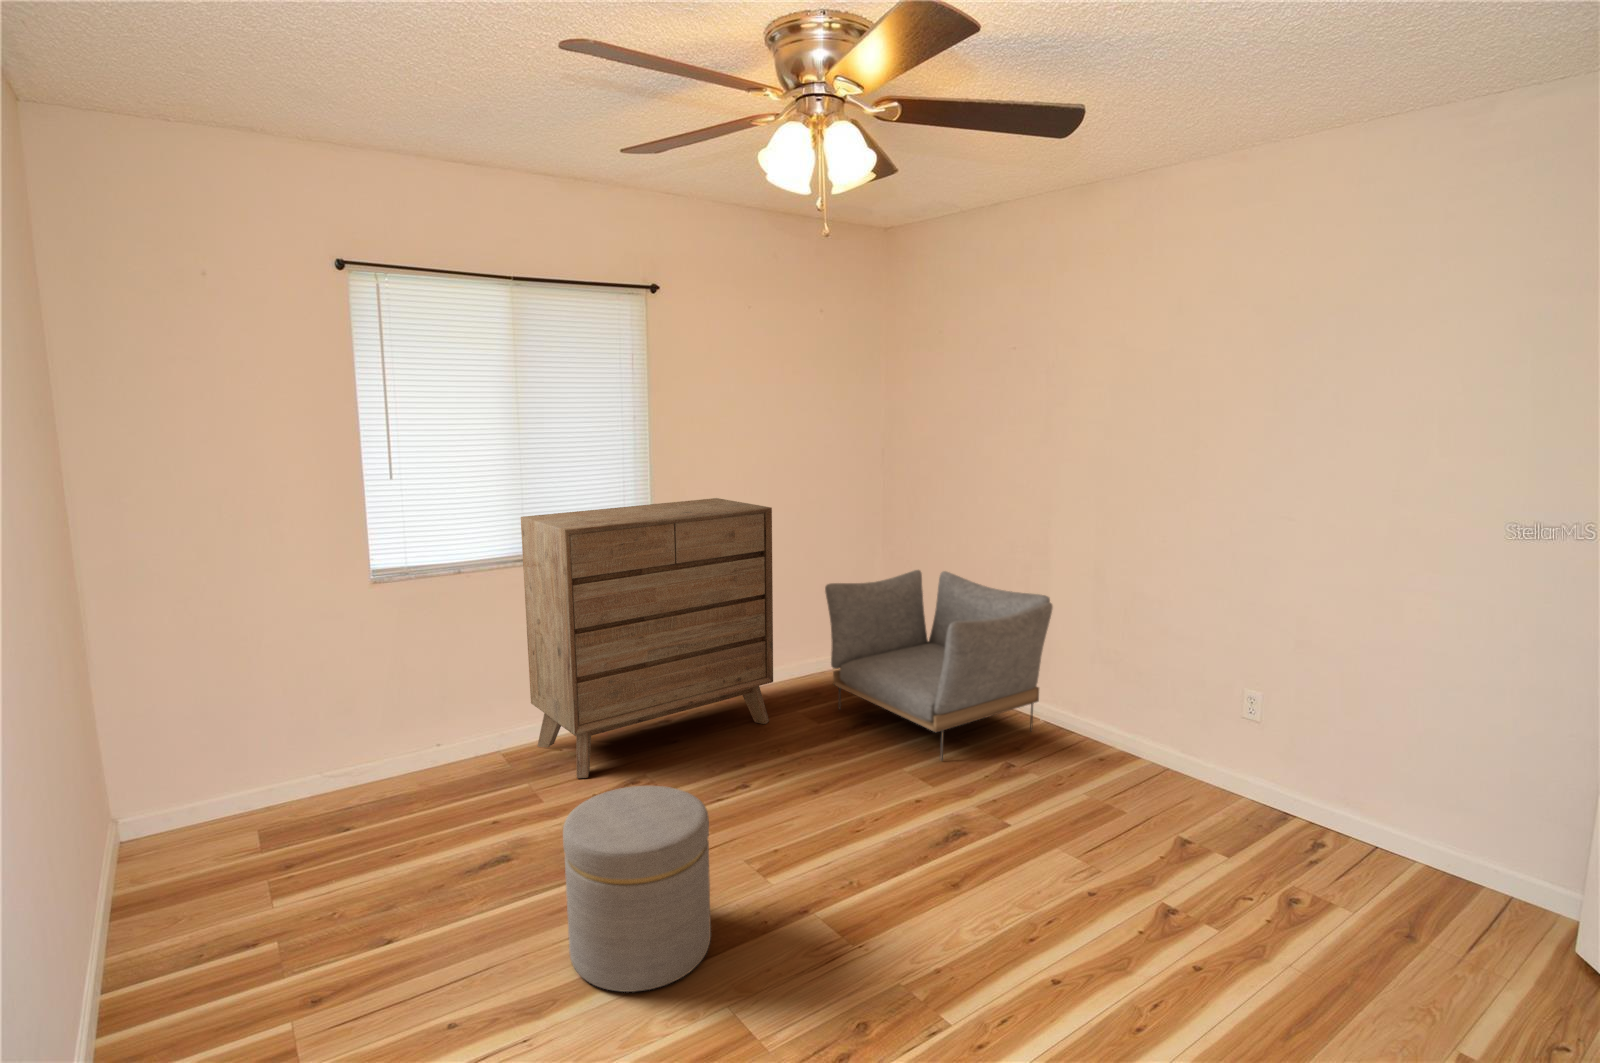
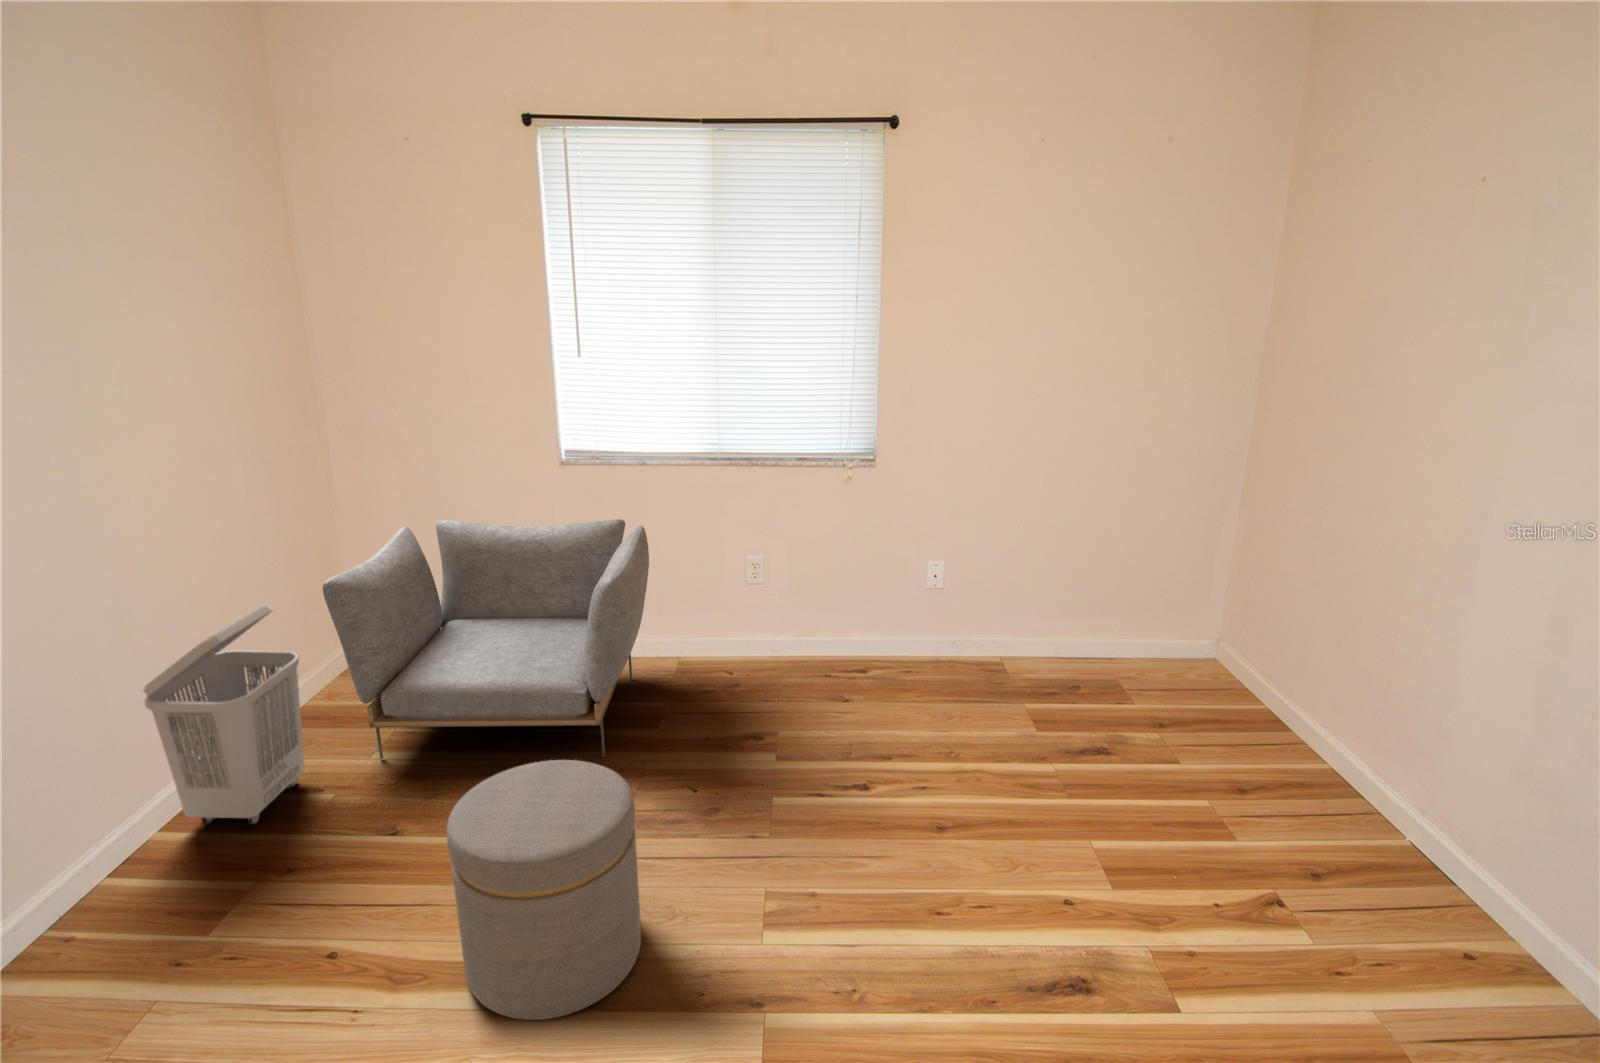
dresser: present [521,498,773,778] -> none [700,408,1006,719]
armchair: present [825,570,1053,760] -> present [323,519,649,759]
laundry basket: none [90,751,229,1012] -> present [143,604,304,825]

